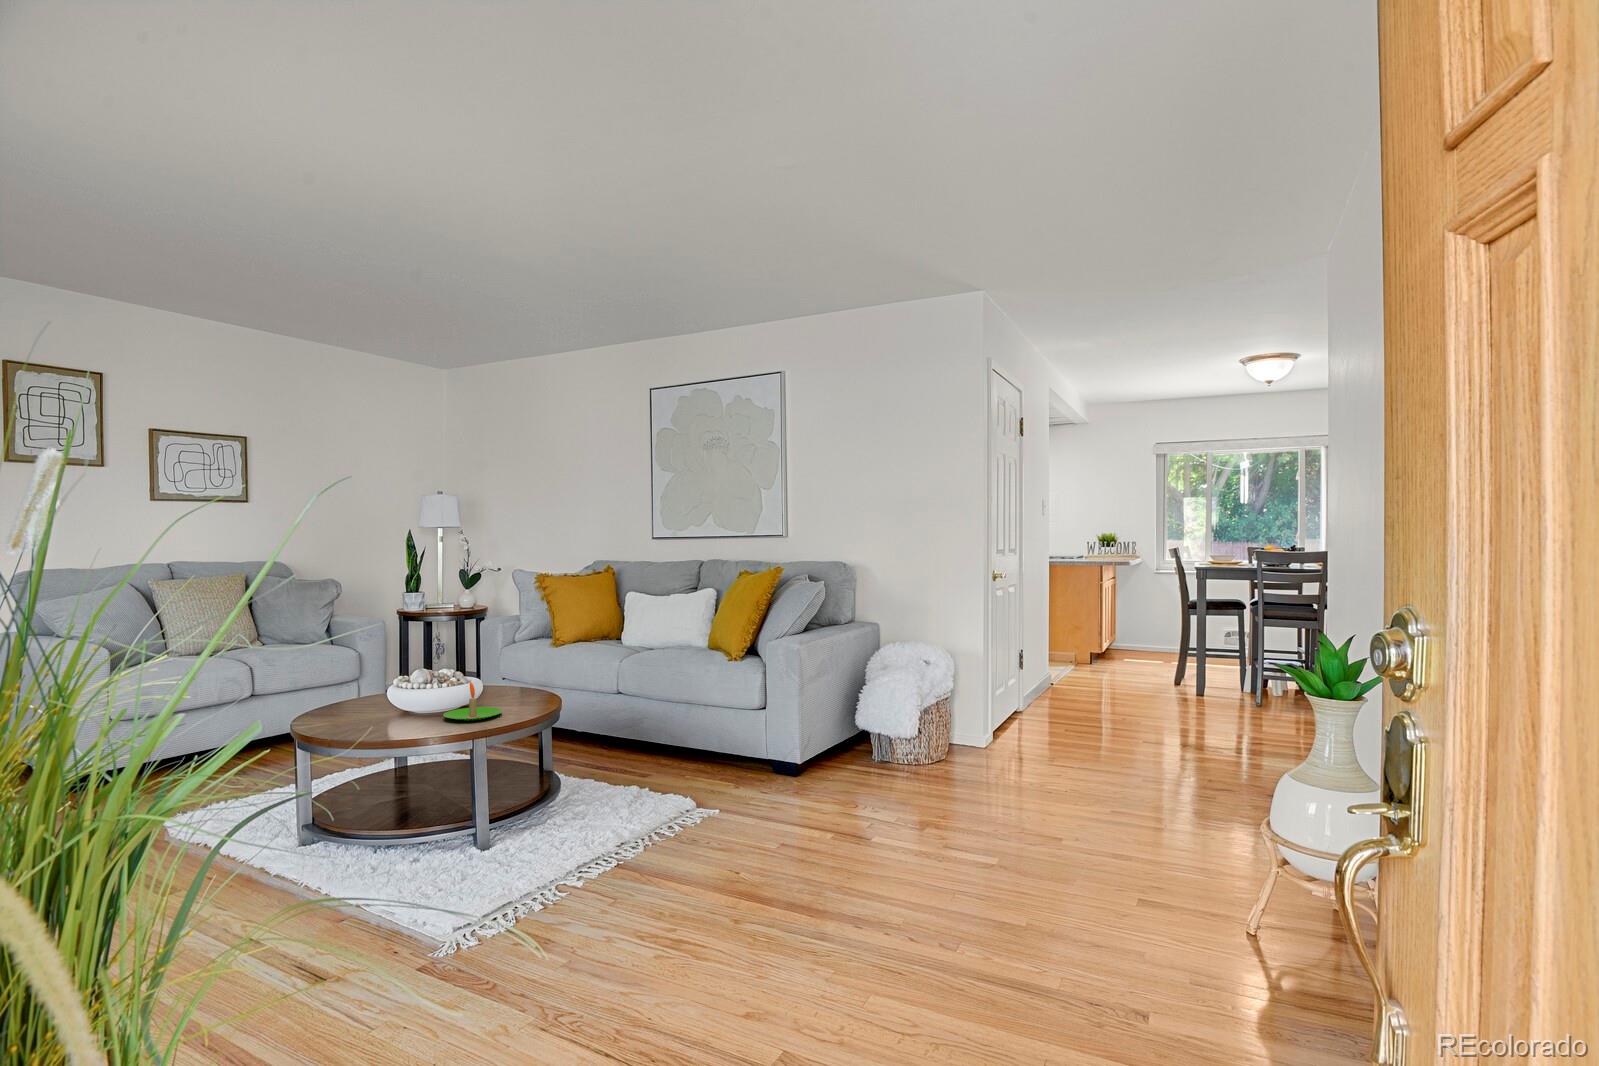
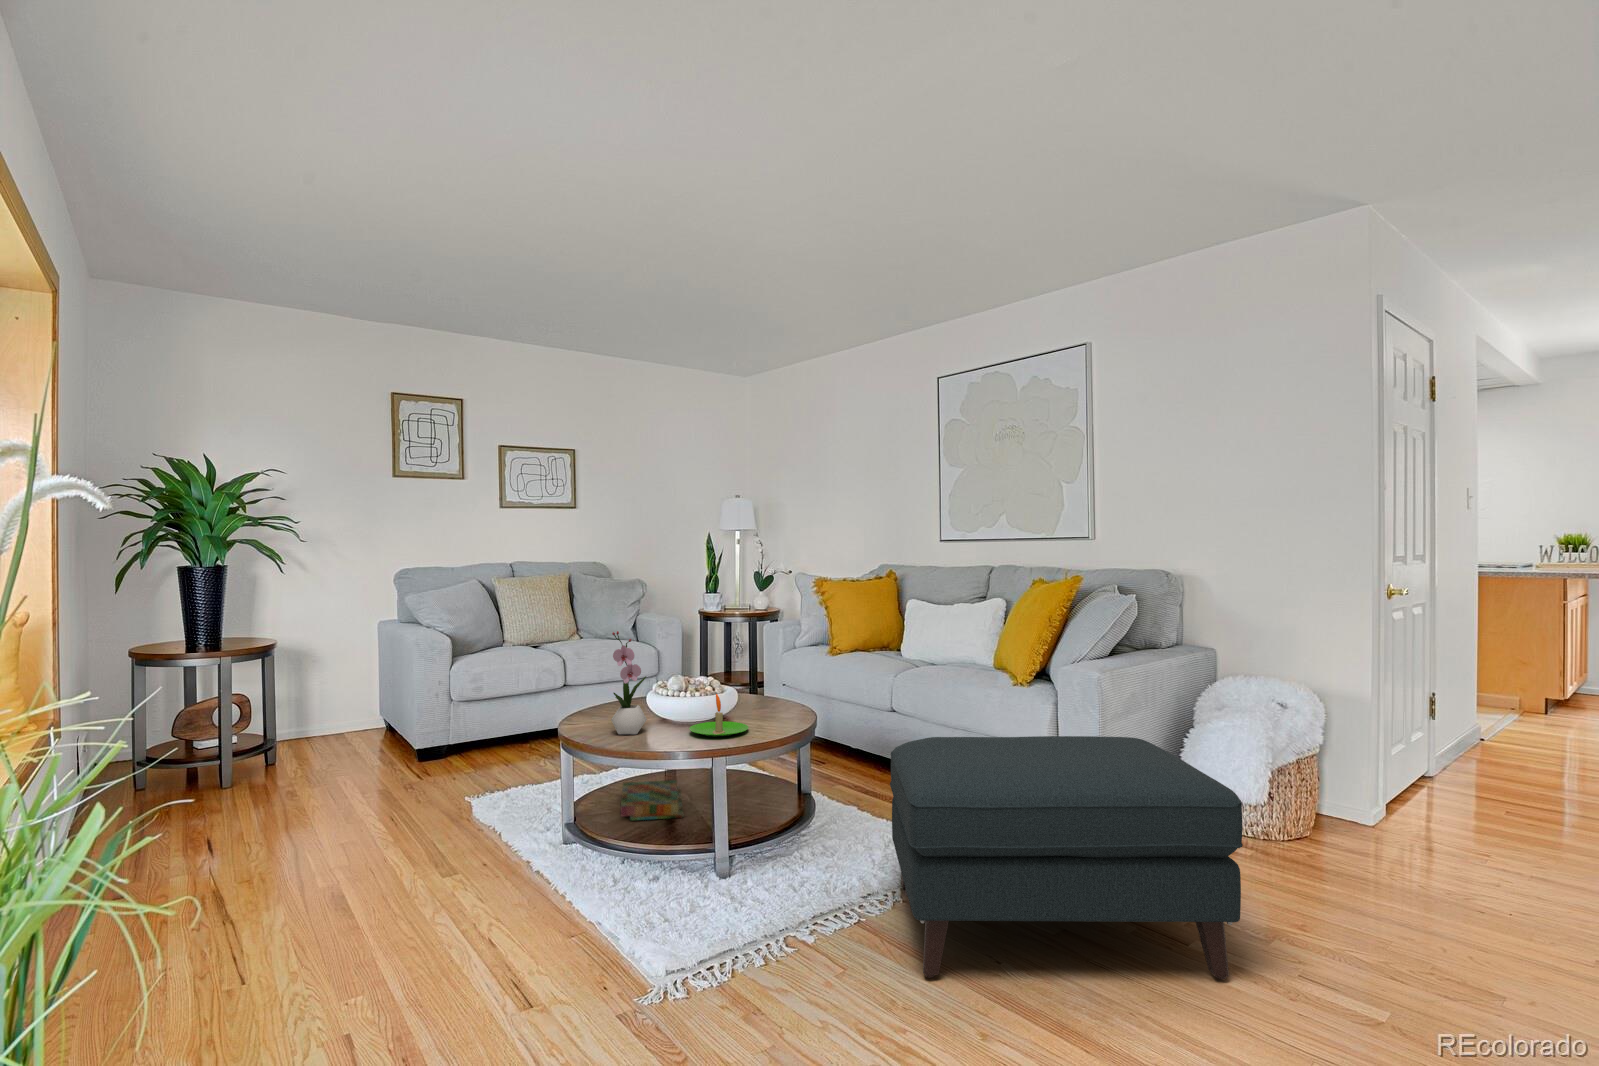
flower arrangement: none [360,627,398,727] -> present [611,631,647,734]
ottoman: none [639,693,912,894] -> present [890,736,1243,979]
board game: none [360,770,435,810] -> present [620,780,683,820]

